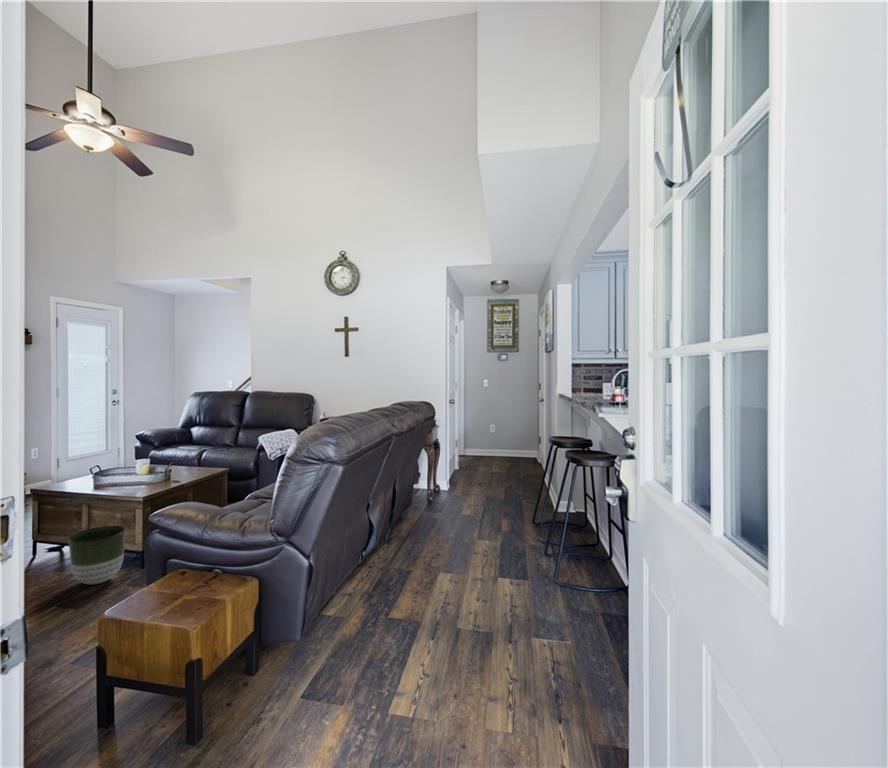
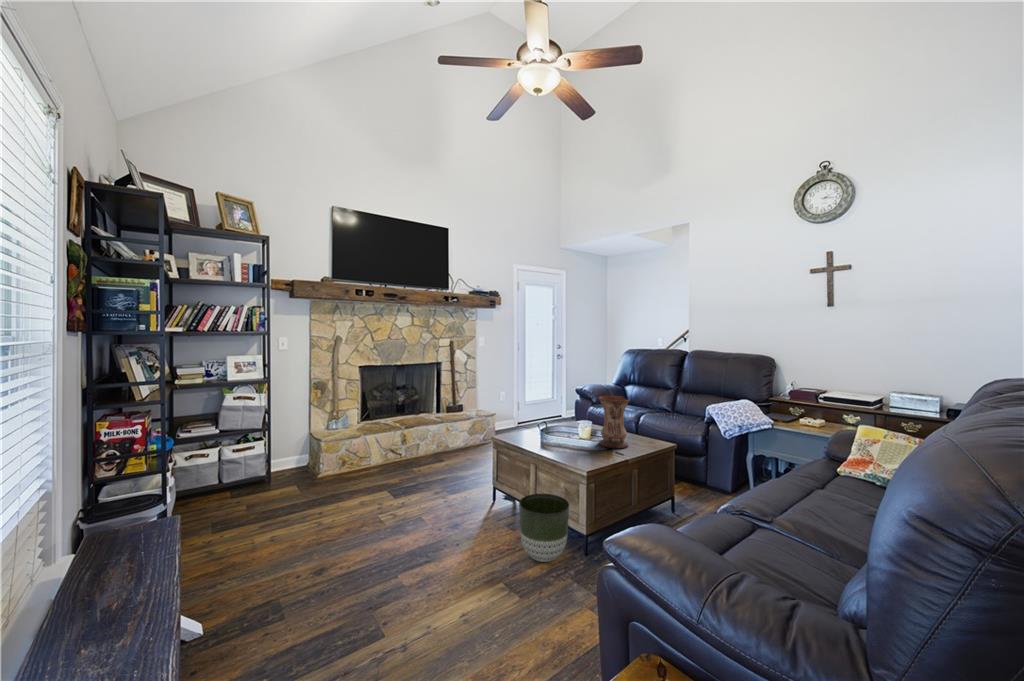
vase: none [155,434,186,479] -> present [599,396,630,448]

